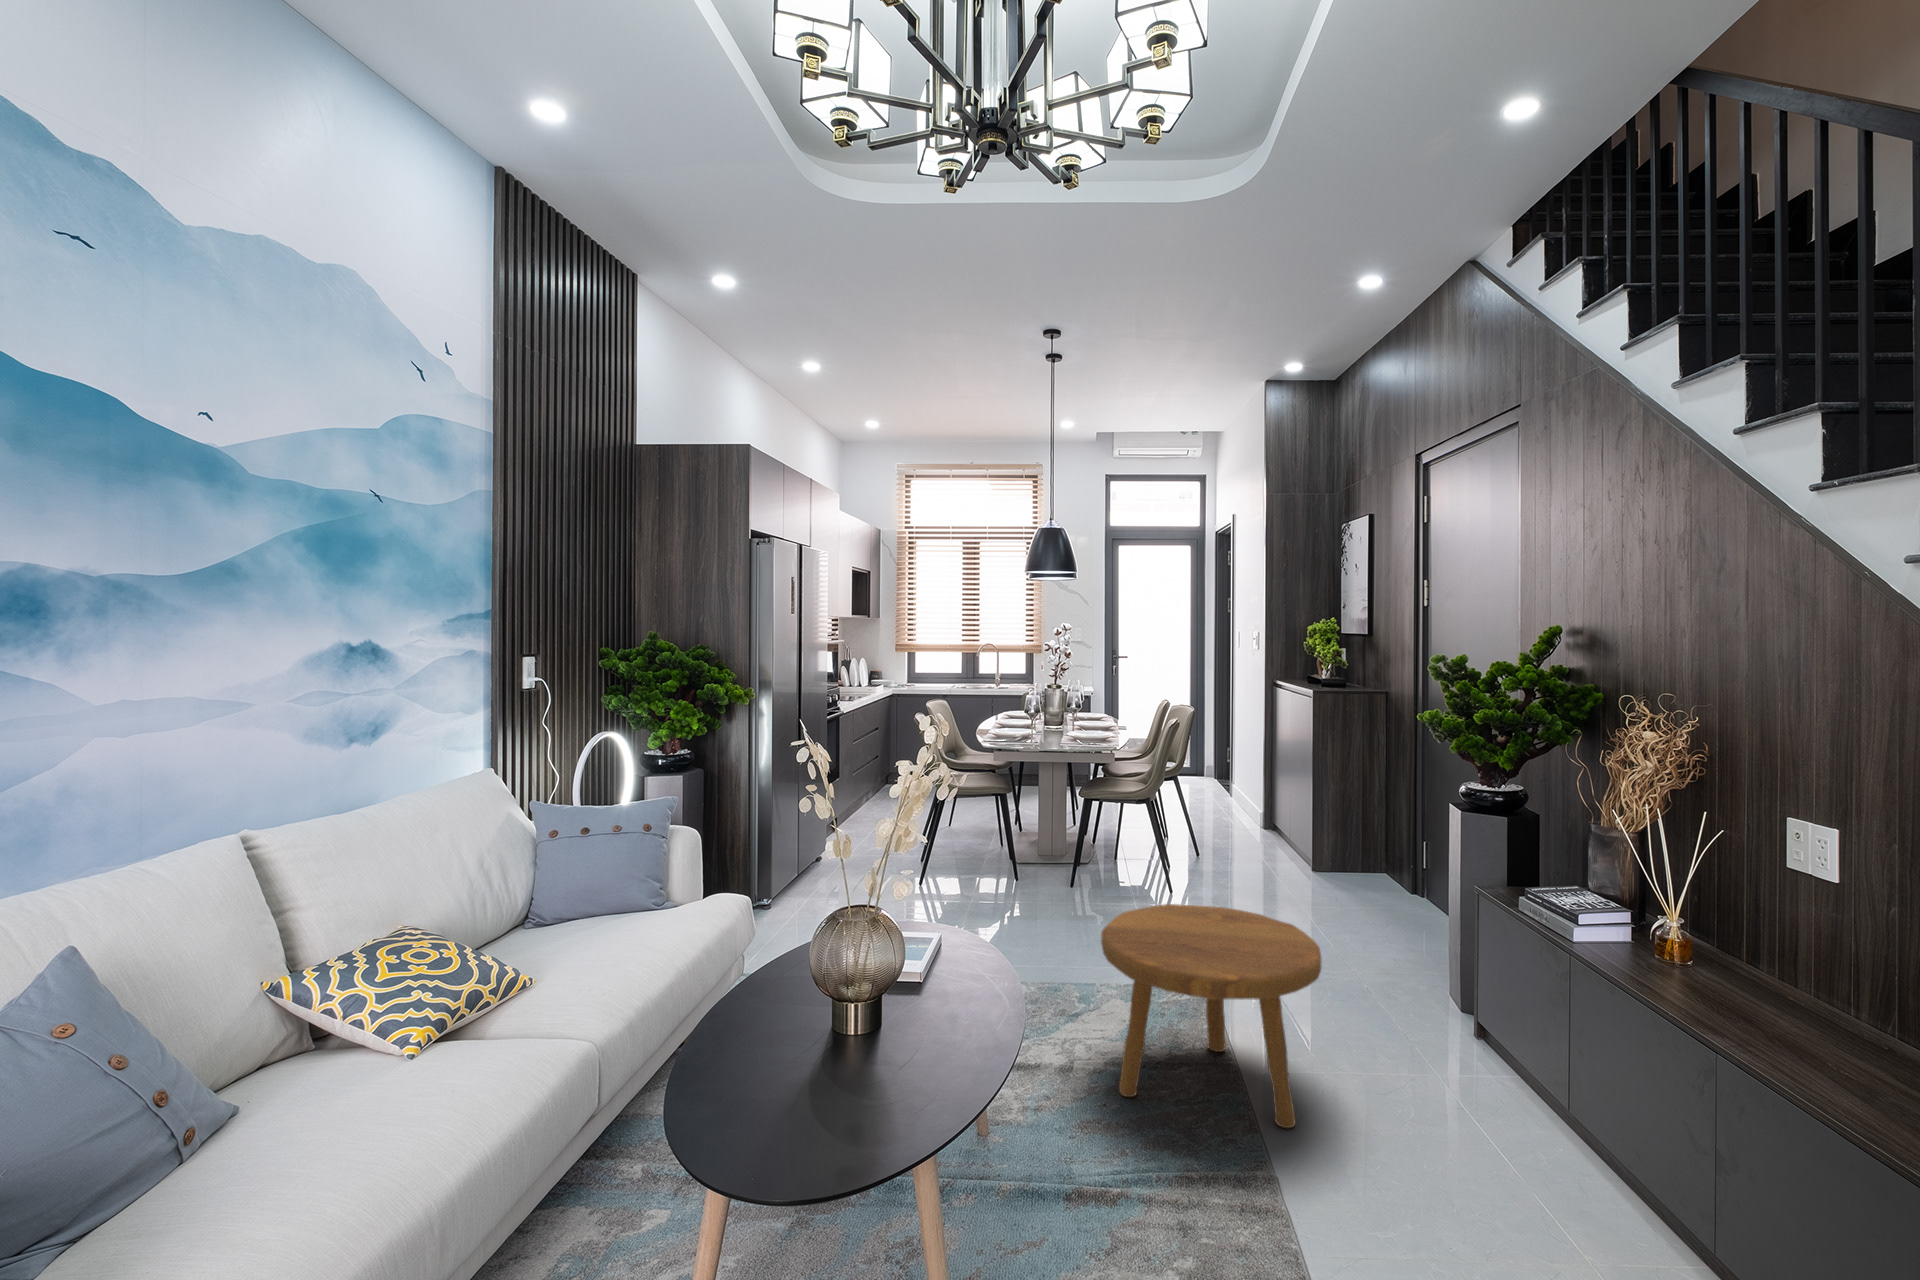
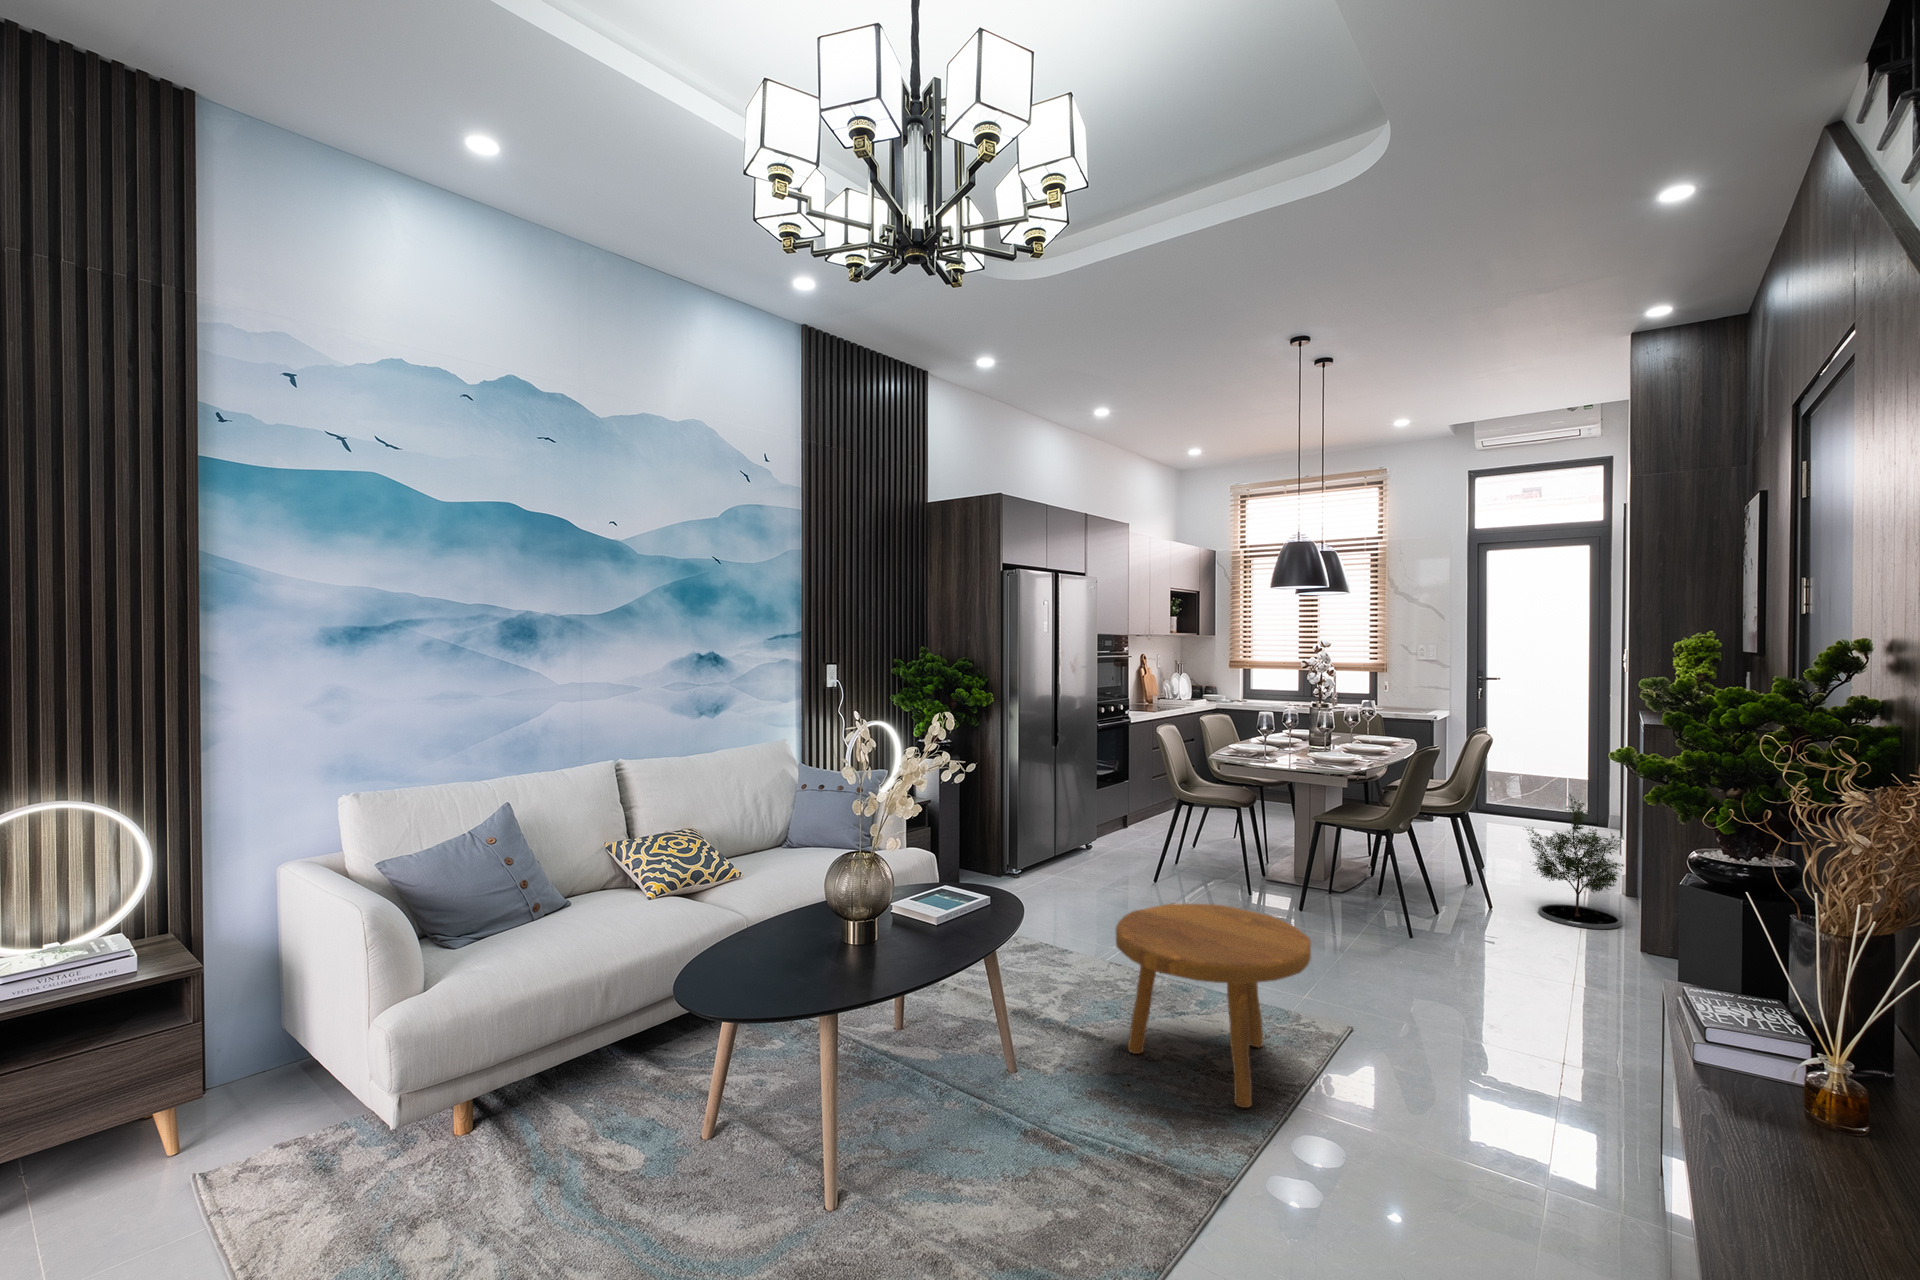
potted tree: none [1238,751,1319,868] -> present [1525,794,1624,929]

